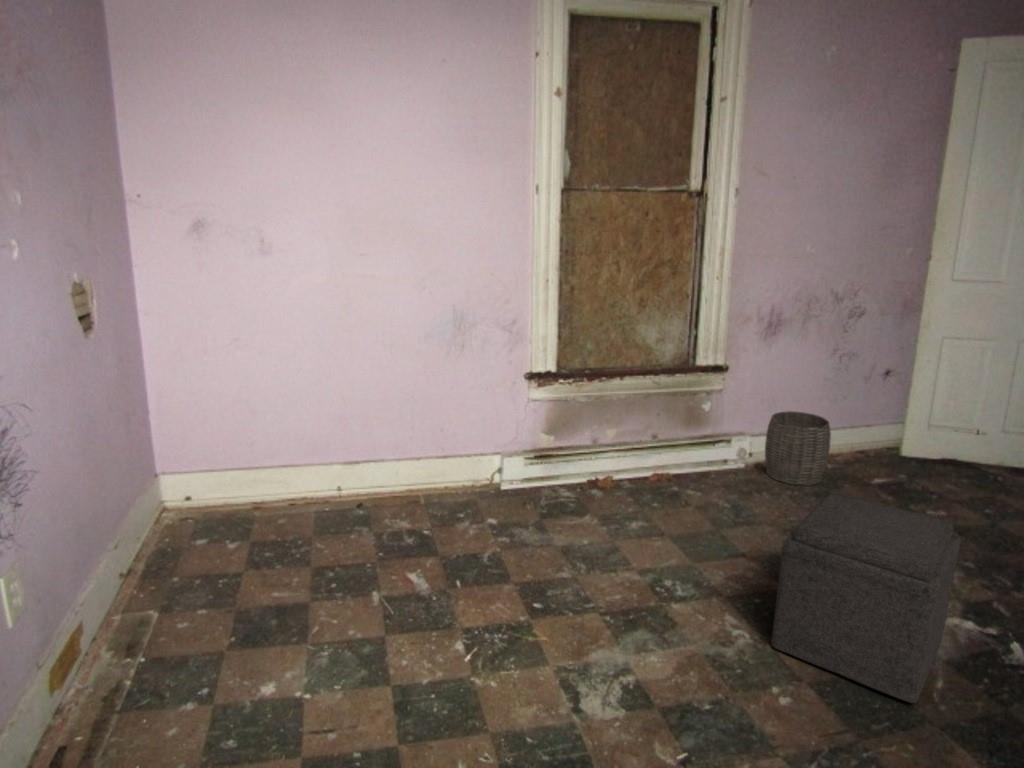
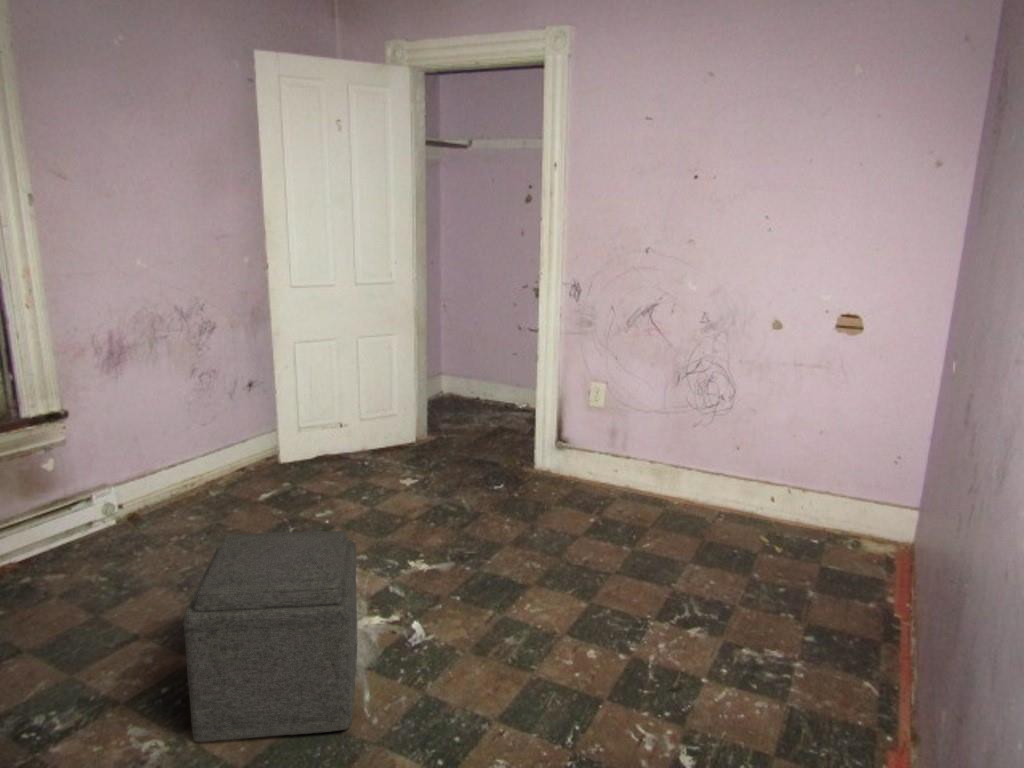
woven basket: present [765,411,831,486] -> none [135,444,211,530]

